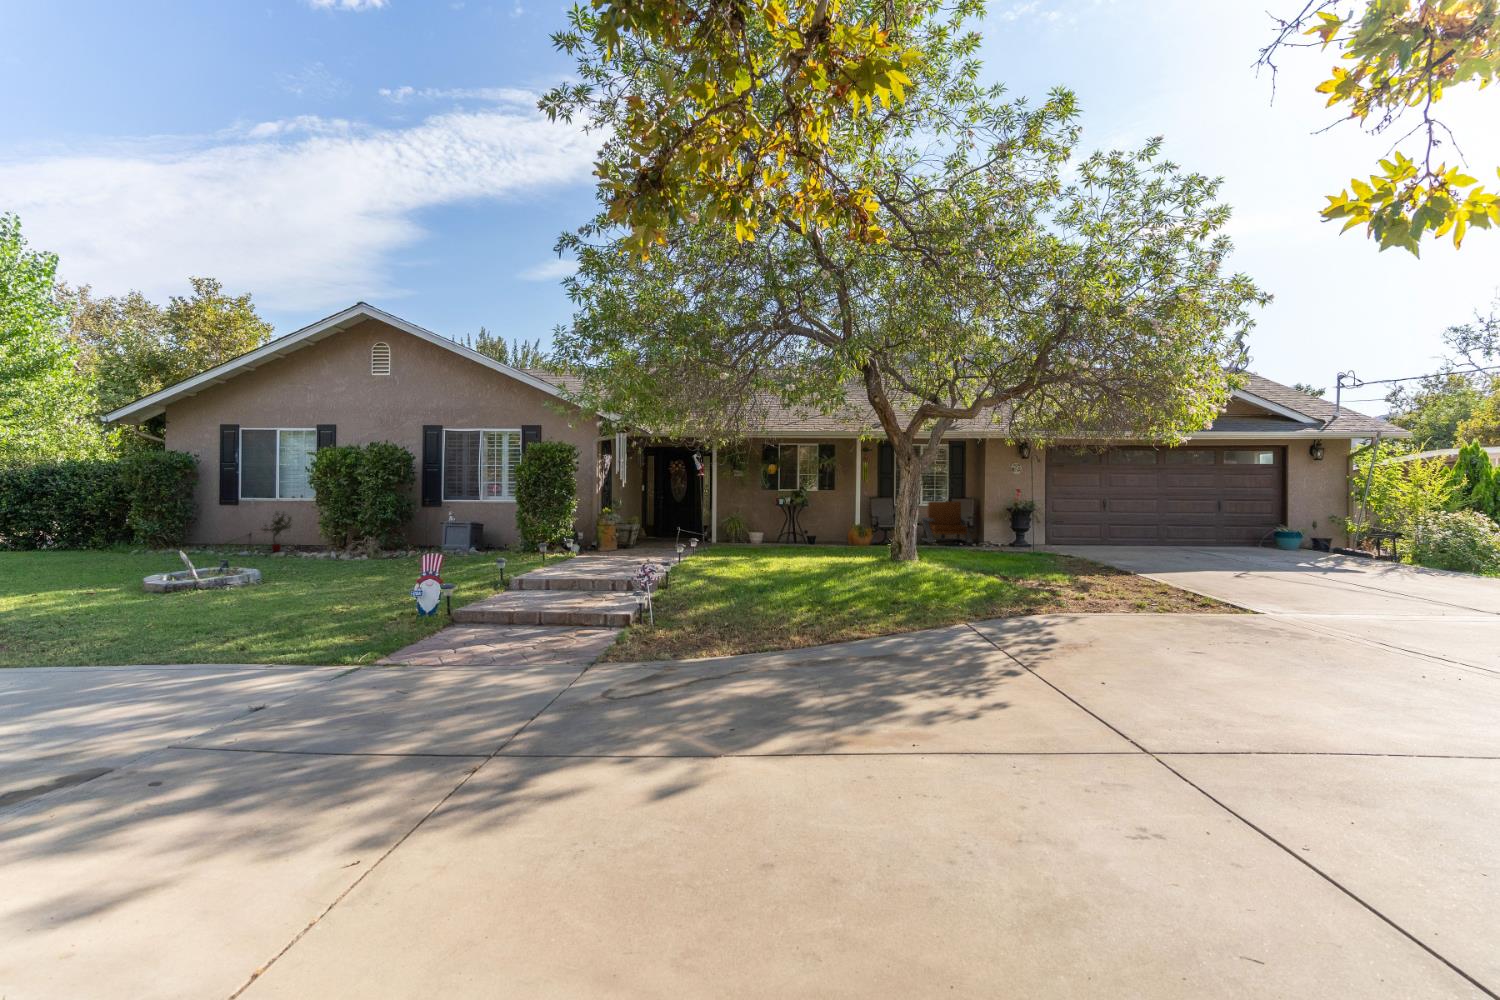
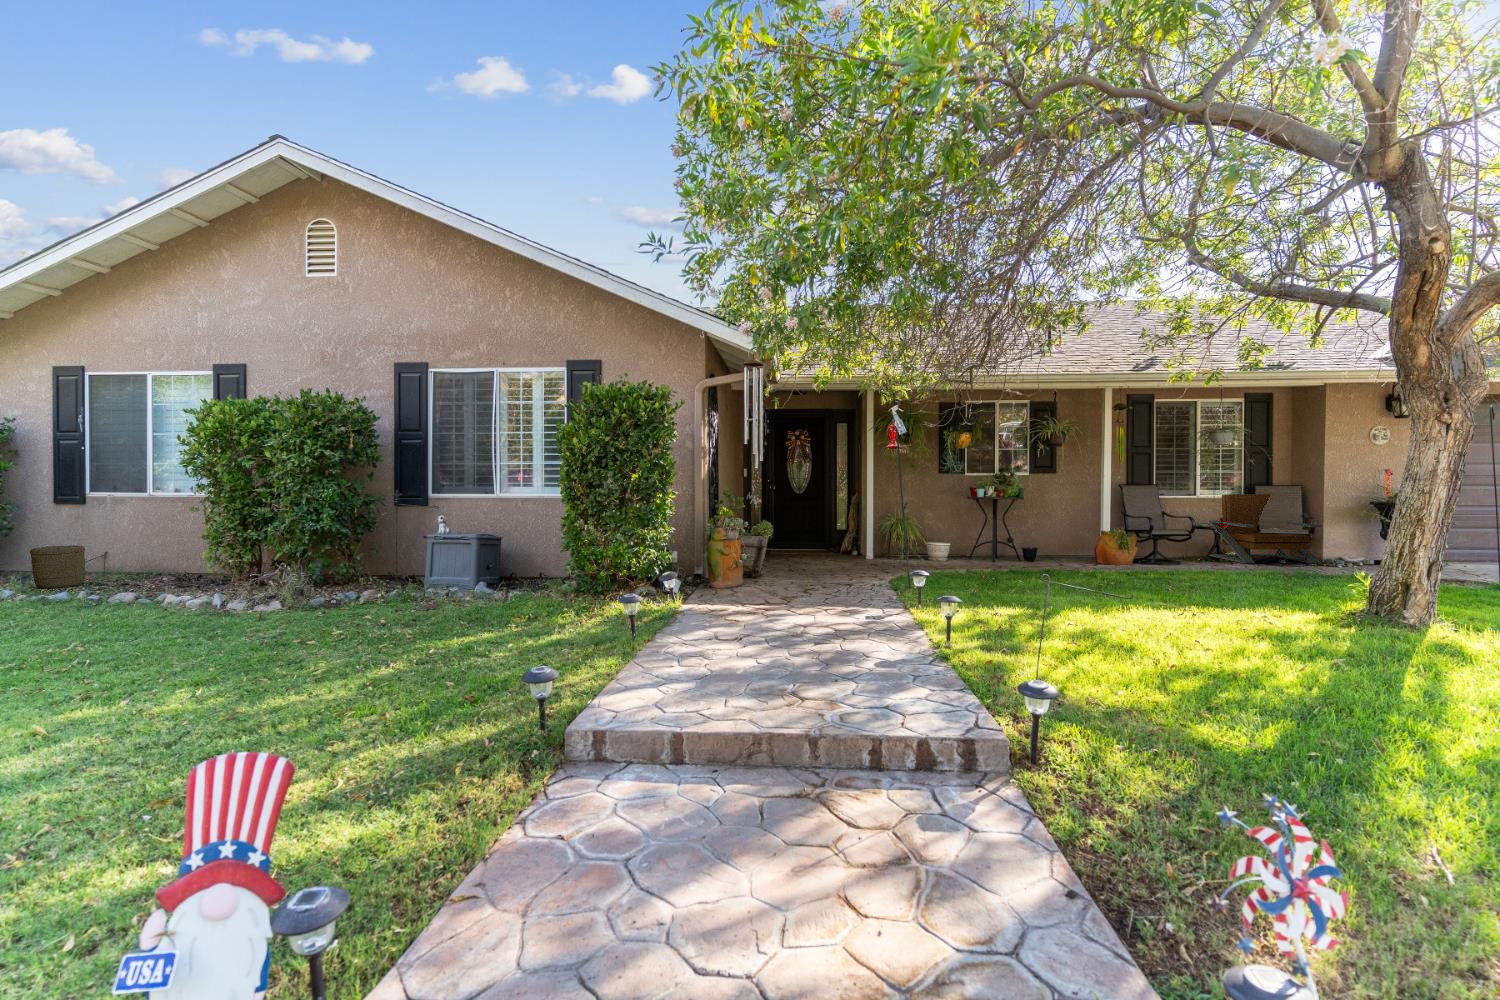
potted tree: present [262,513,291,552] -> none [114,515,172,587]
woven basket: none [213,529,241,552] -> present [30,545,85,588]

